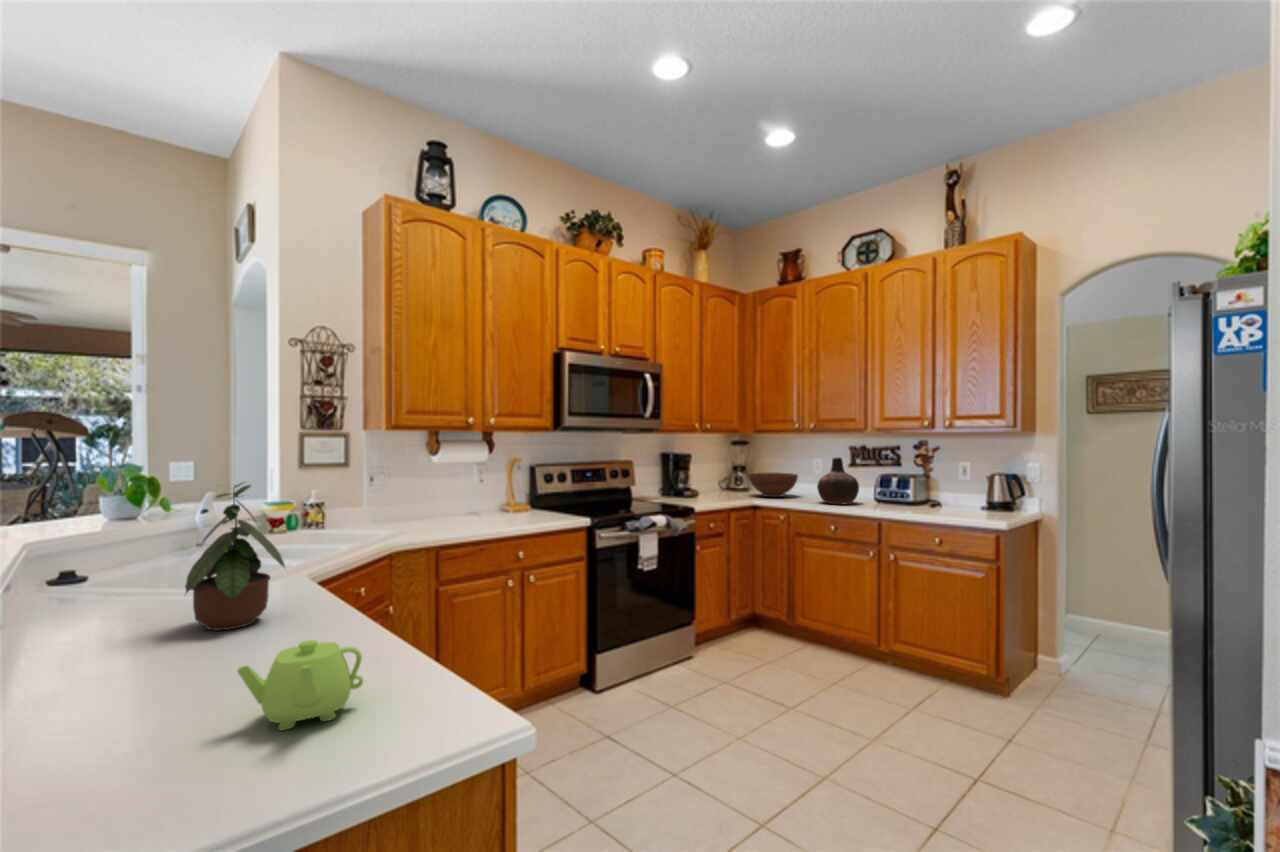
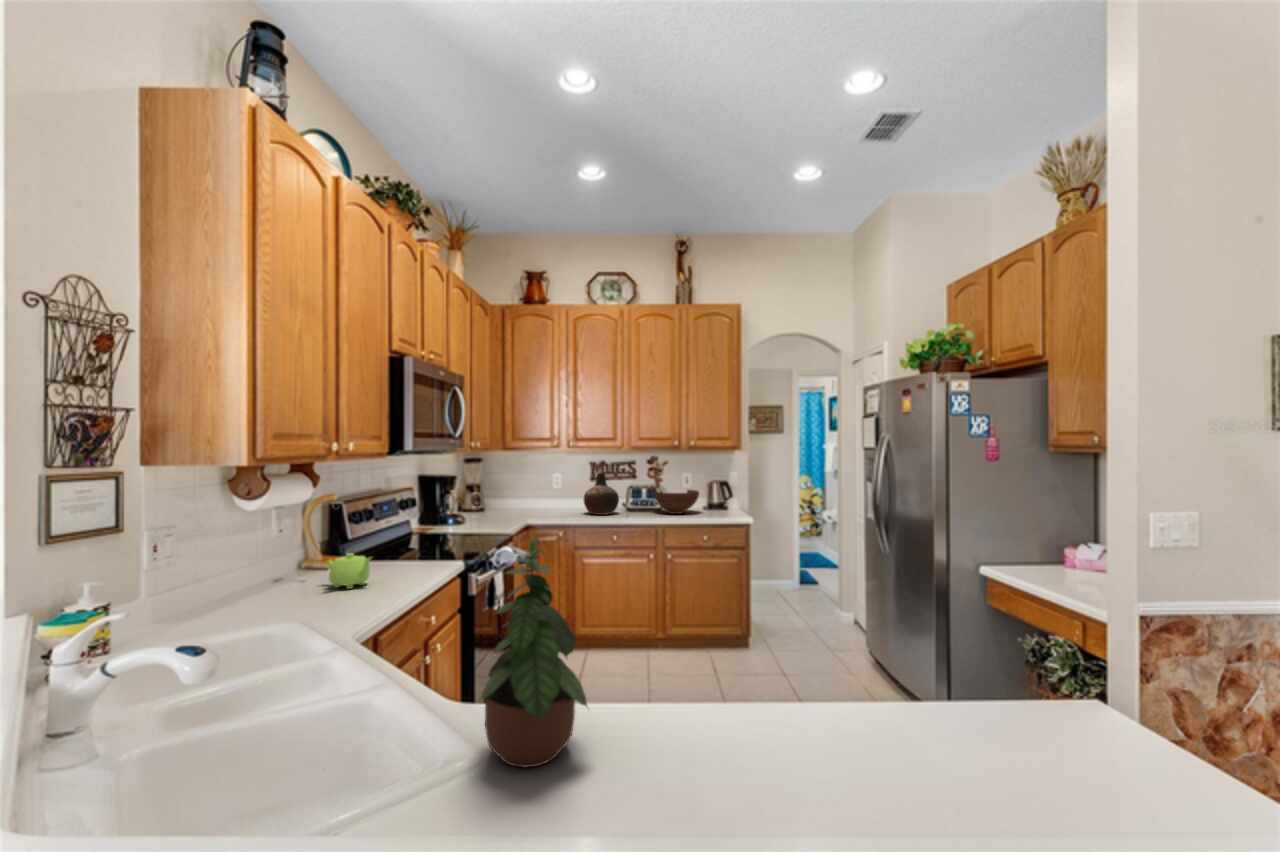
fruit bowl: present [749,473,798,497] -> present [653,489,699,514]
teapot: present [237,640,363,730] -> present [326,553,371,589]

